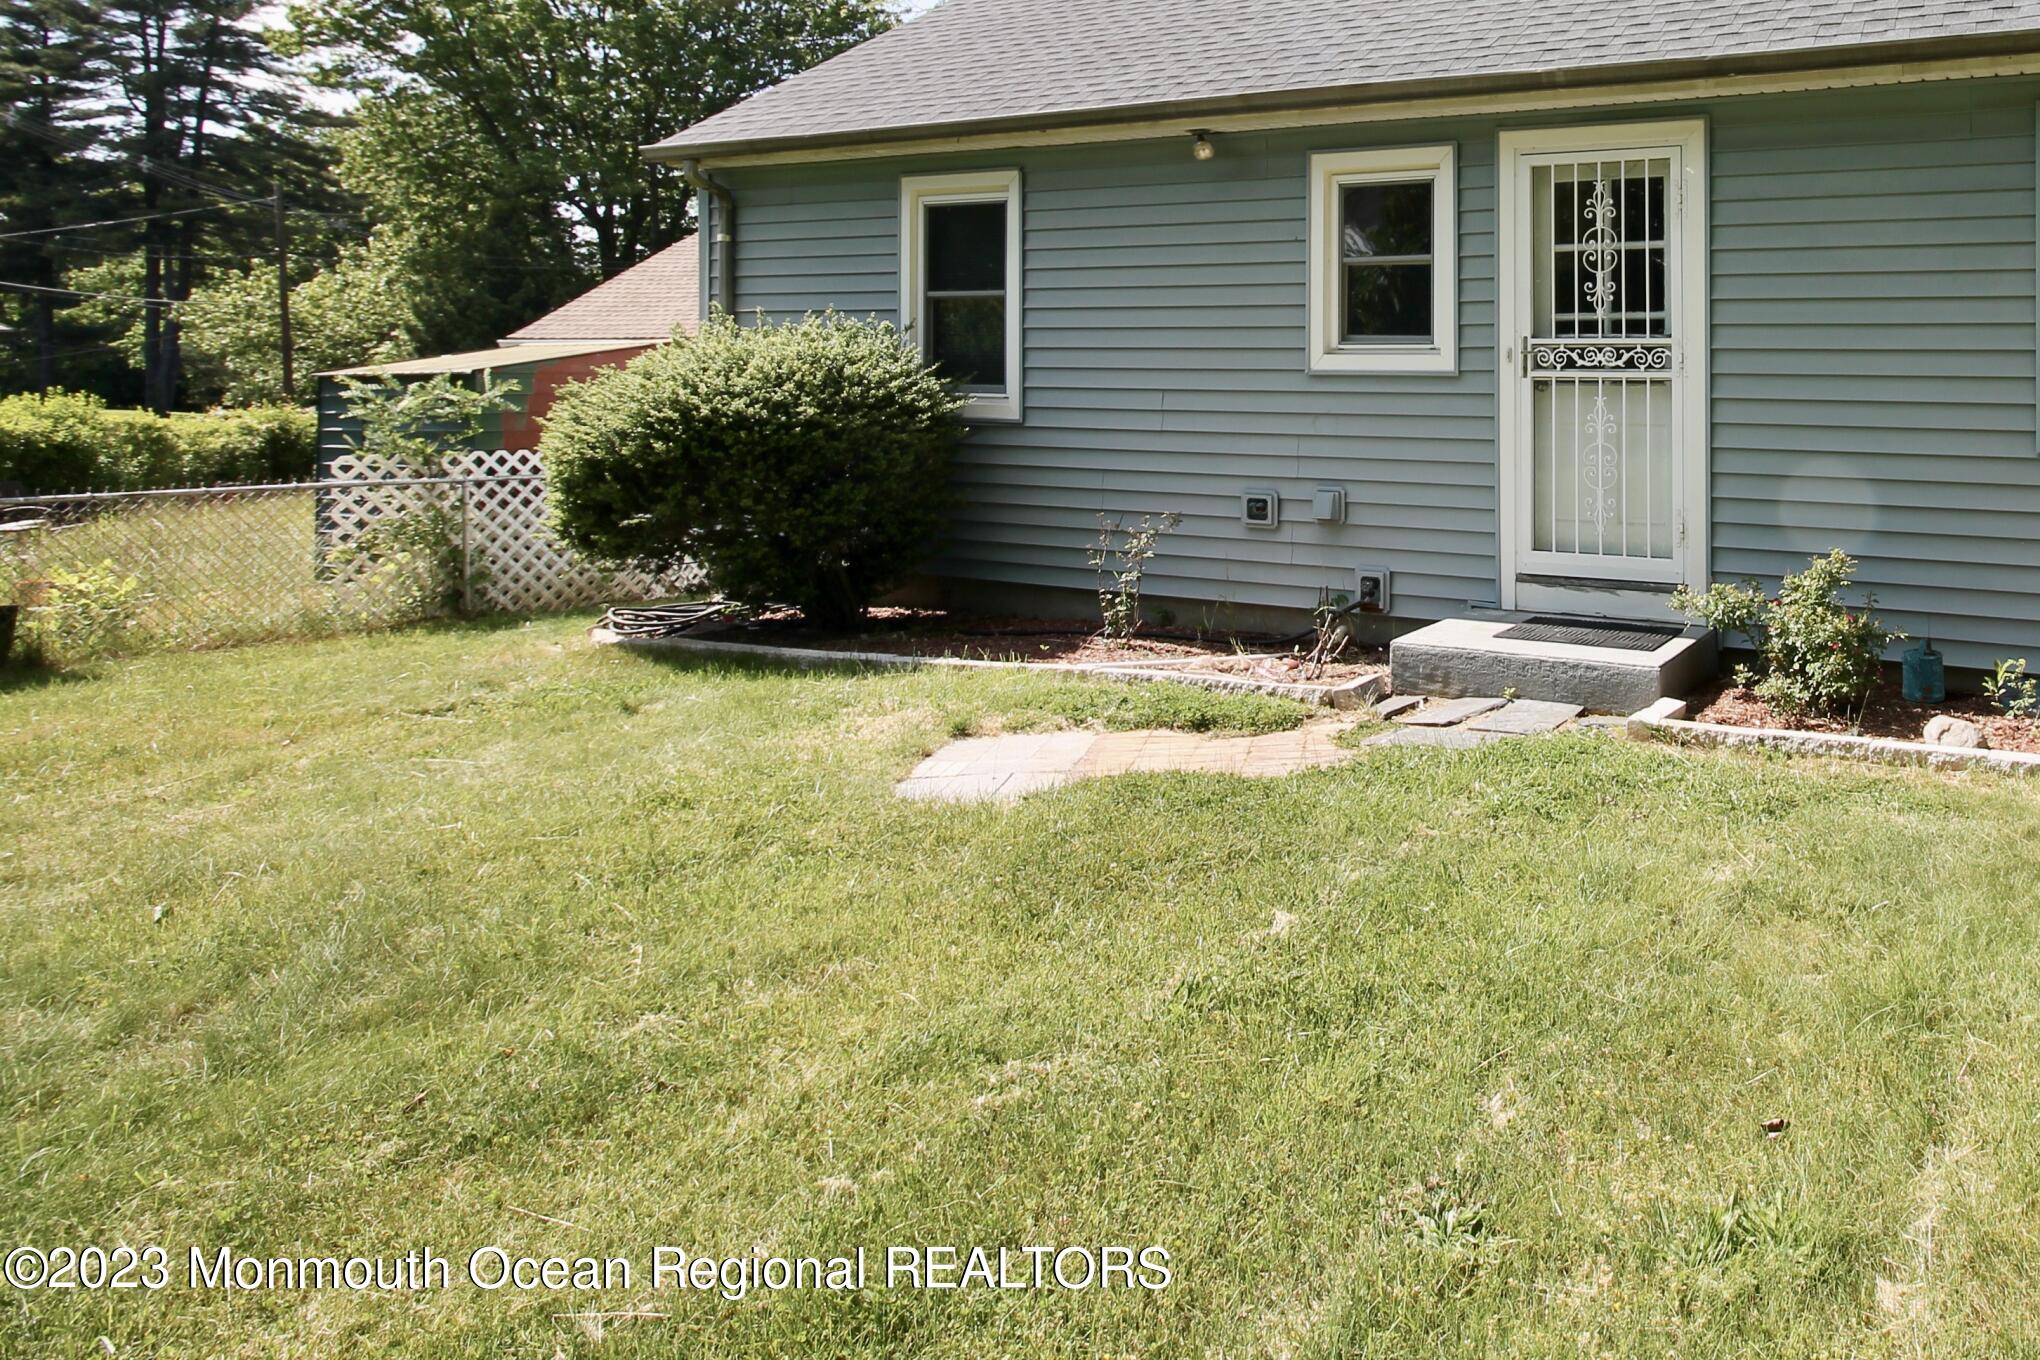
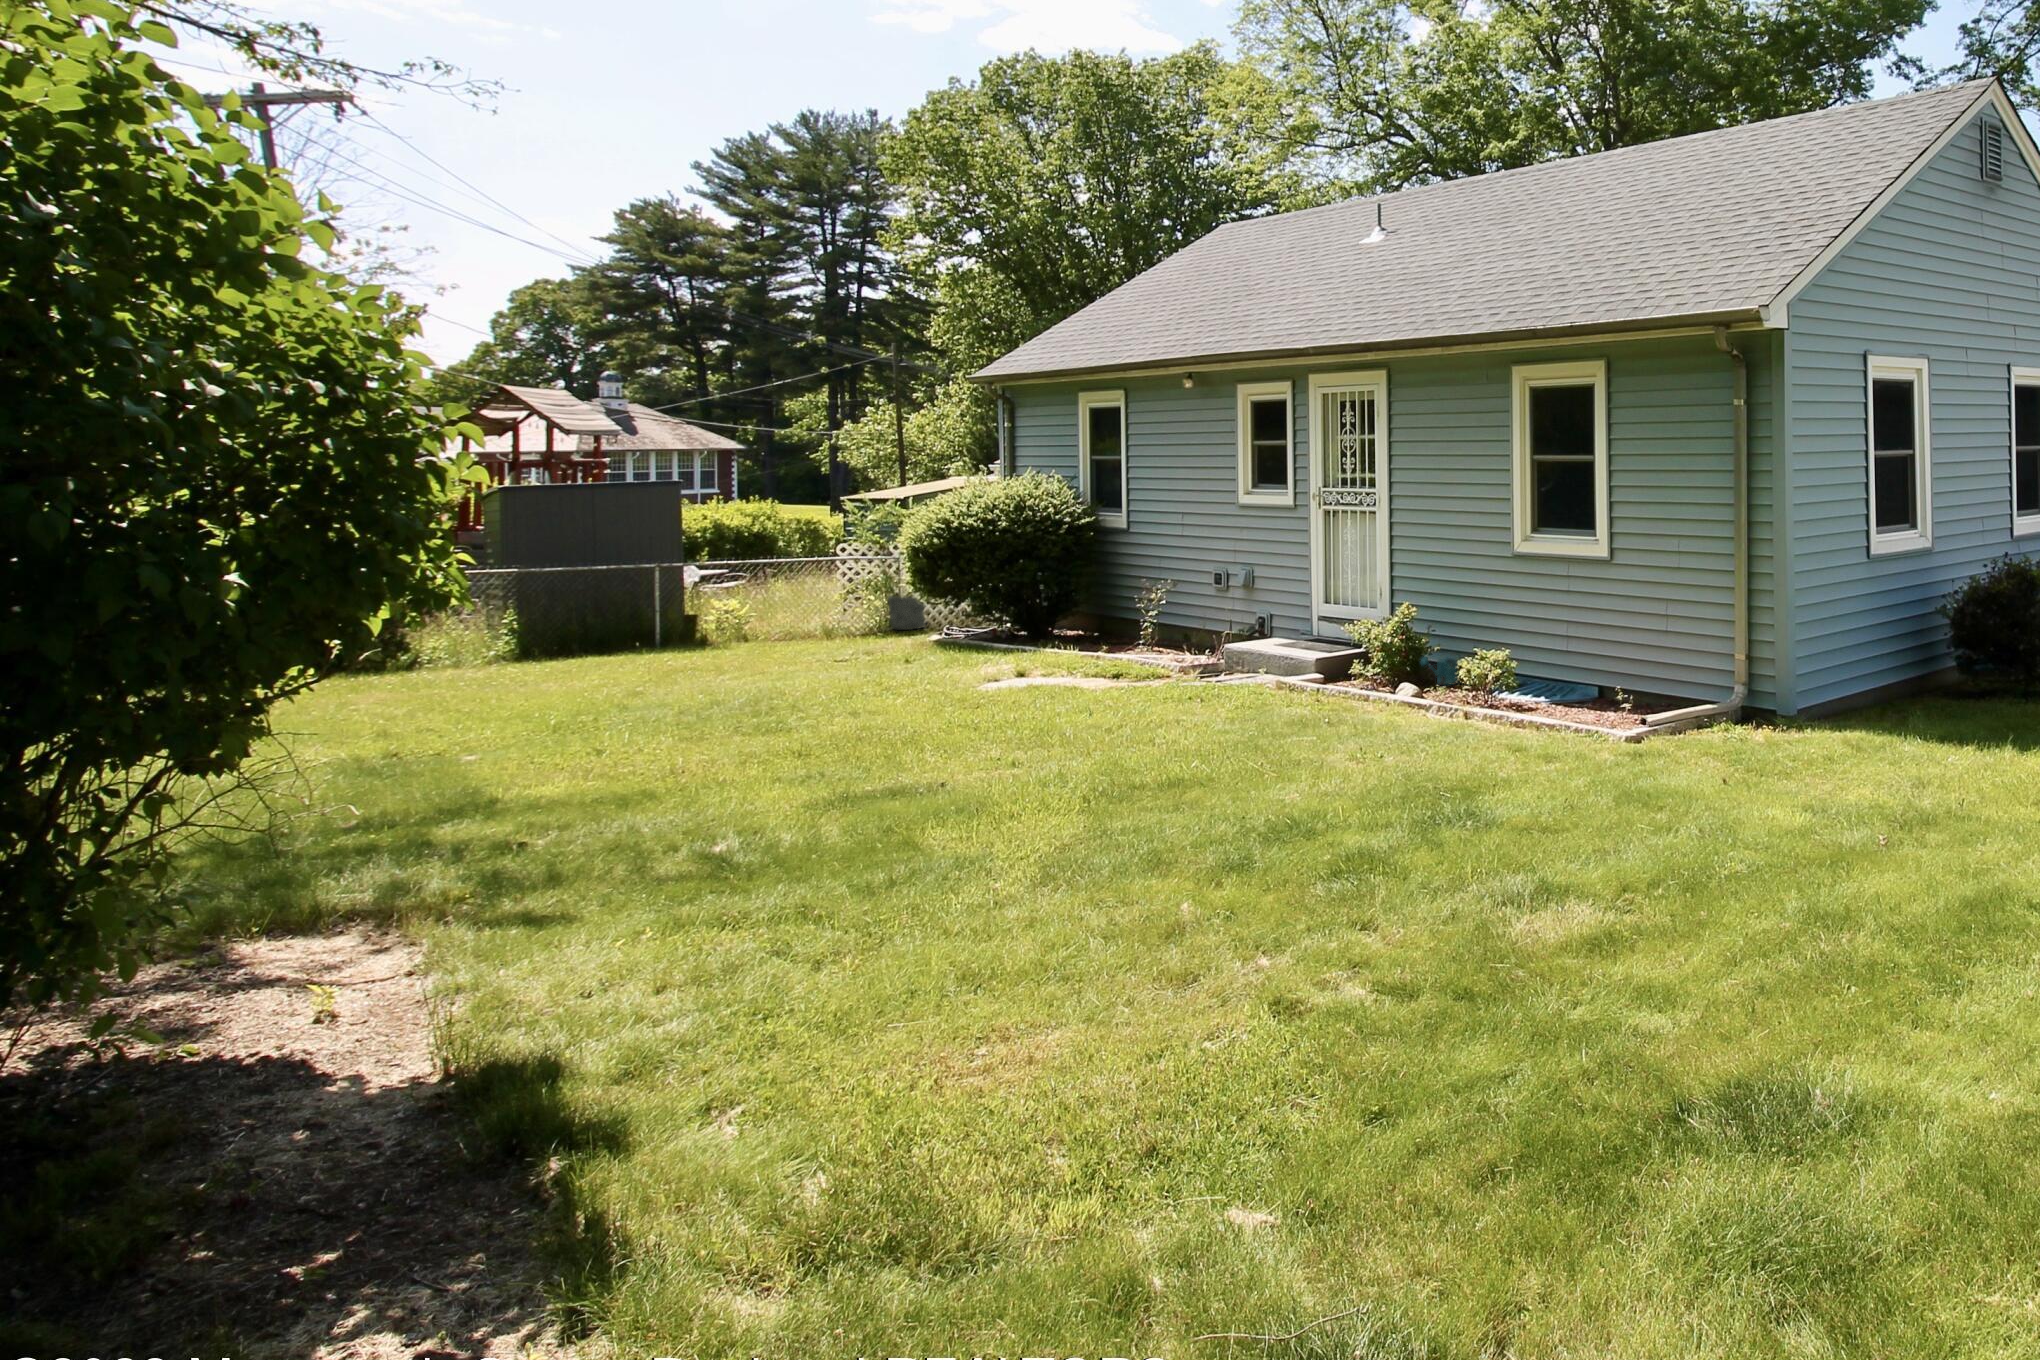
planter: none [459,546,545,618] -> present [888,596,926,630]

